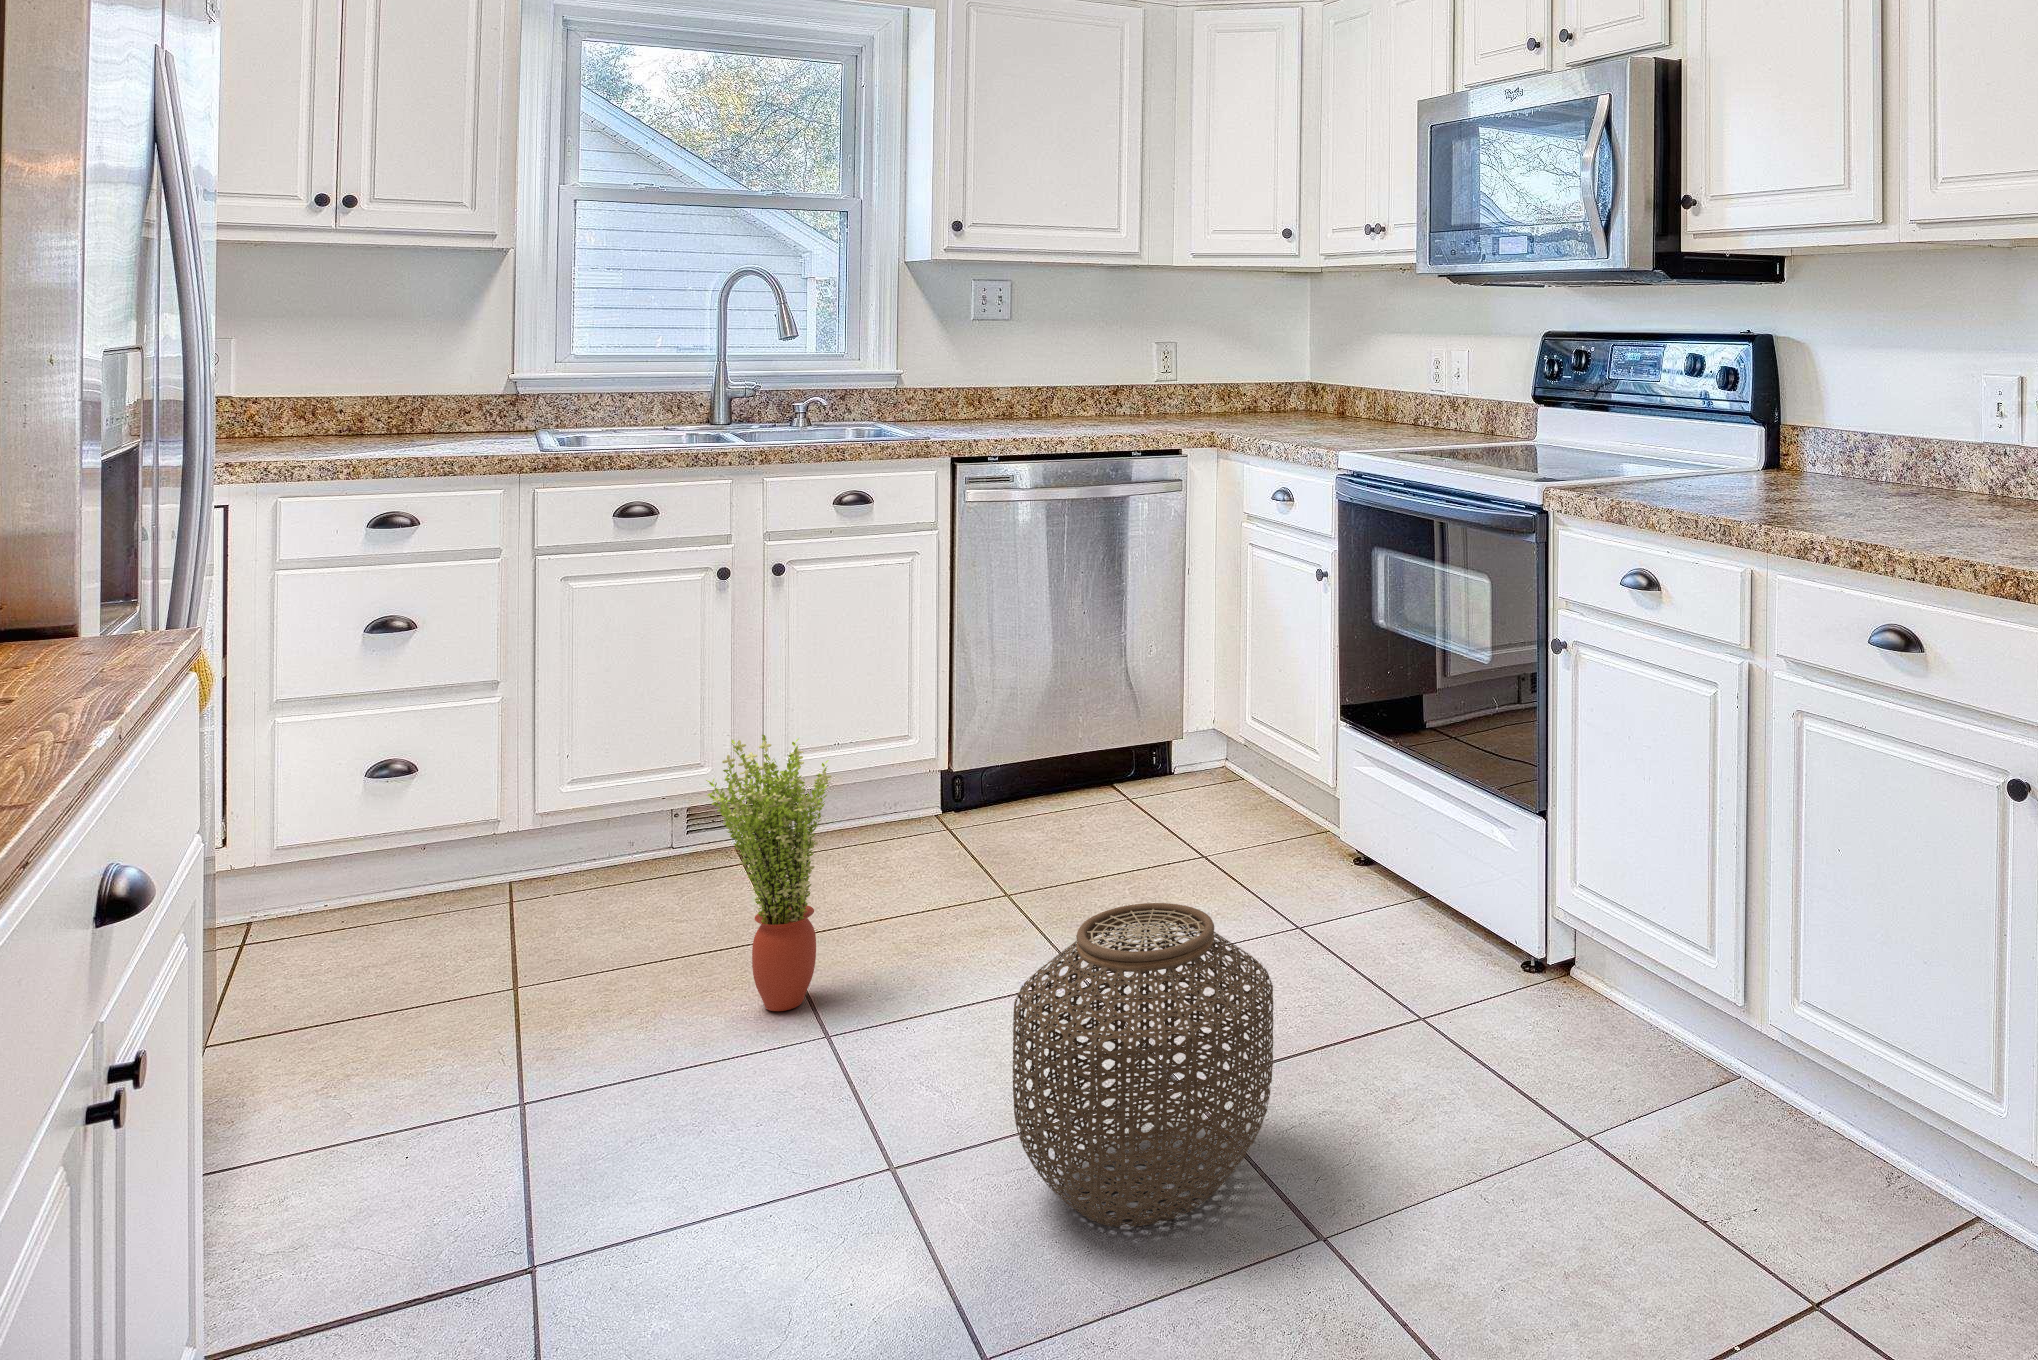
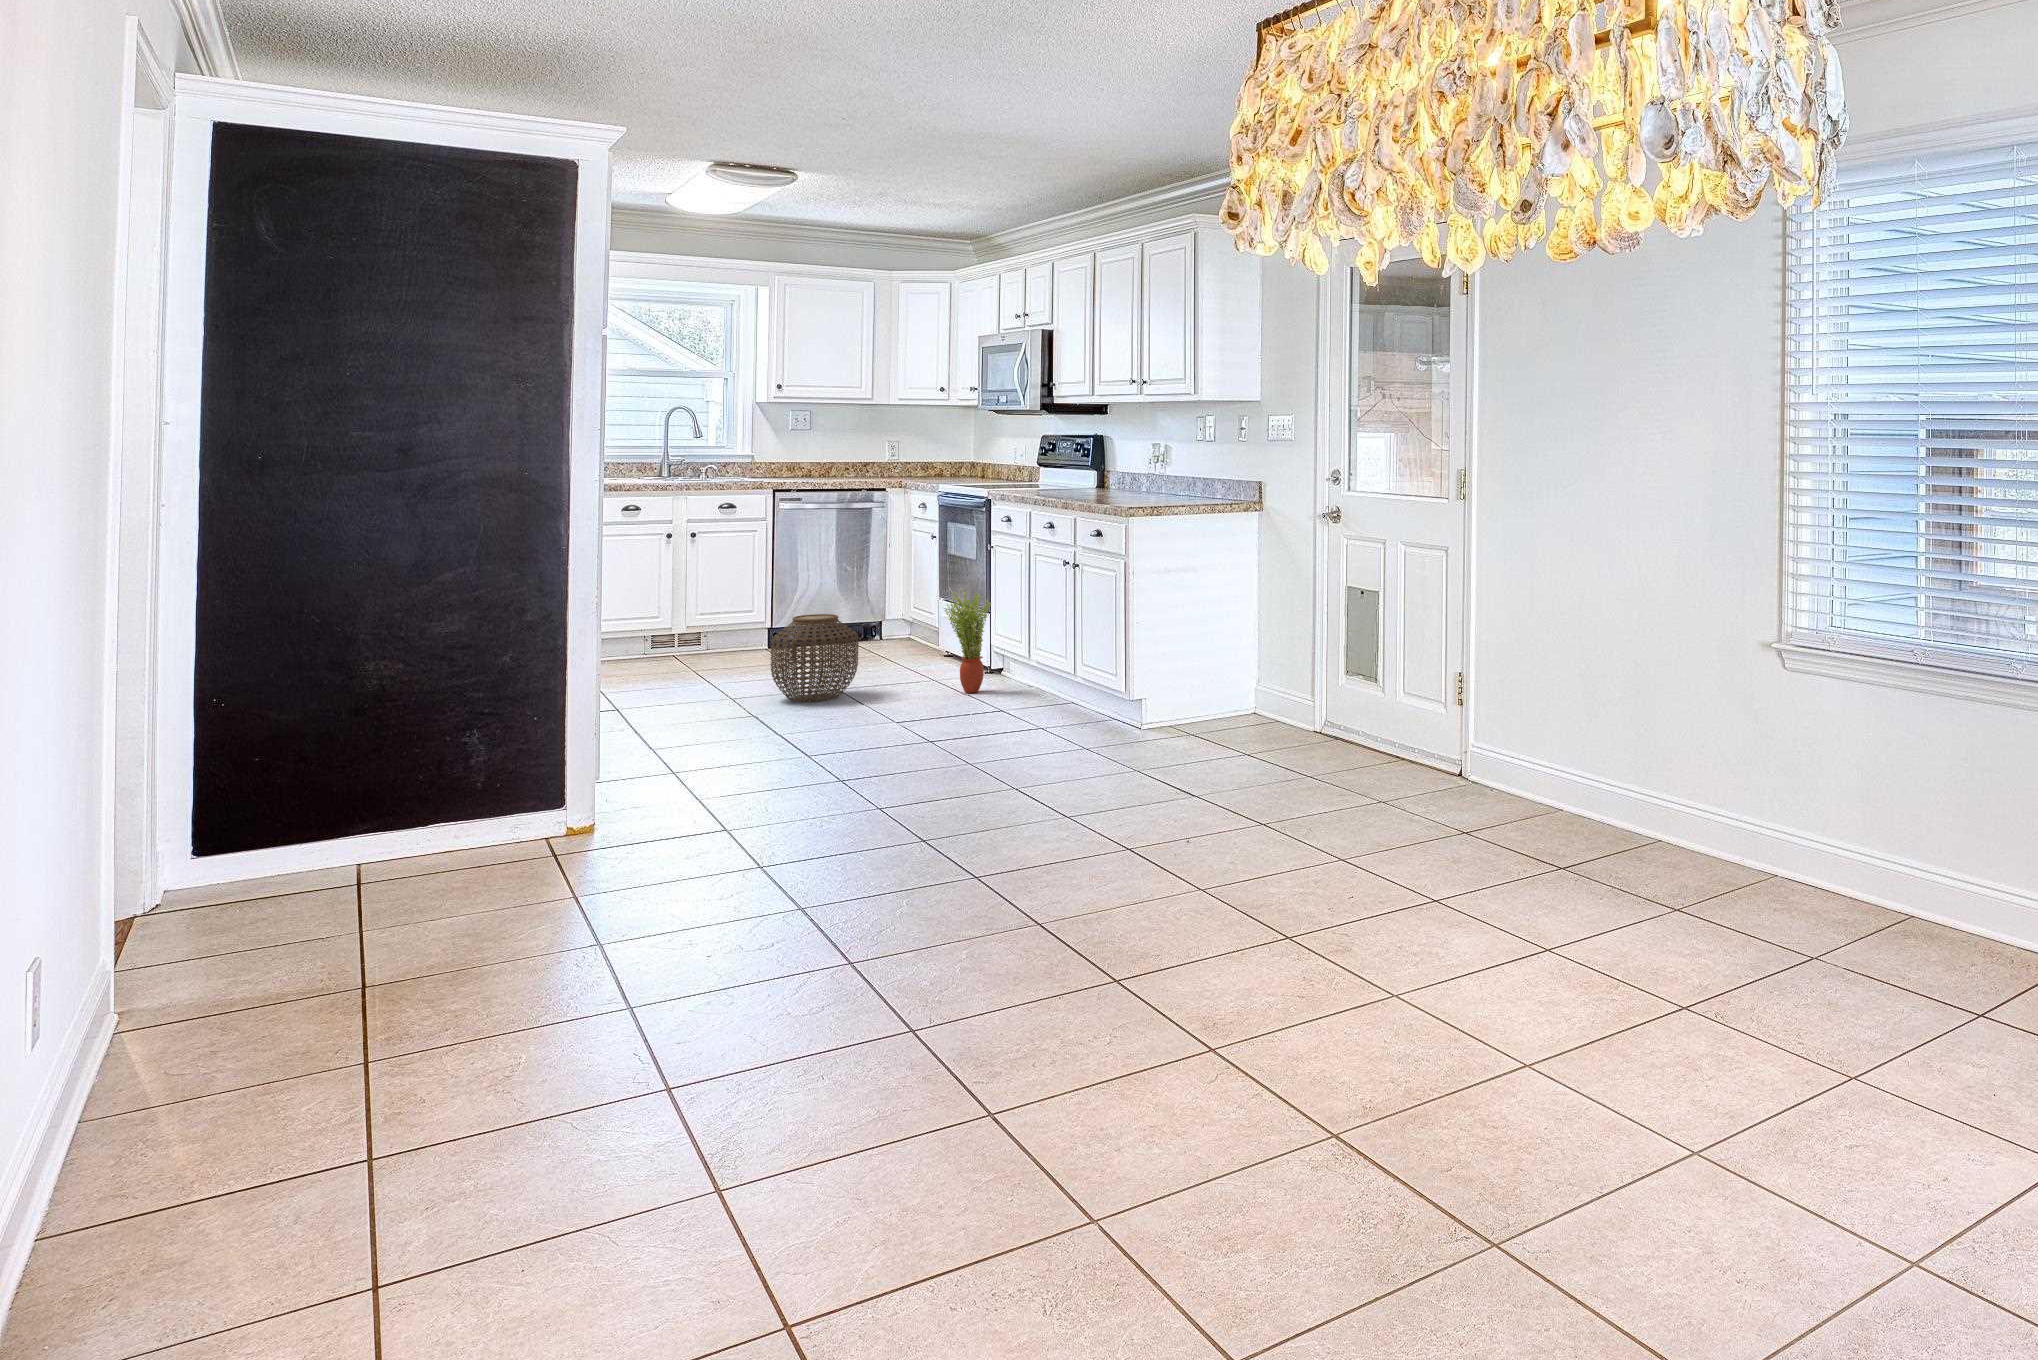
potted plant: present [706,735,831,1011] -> present [945,590,991,693]

